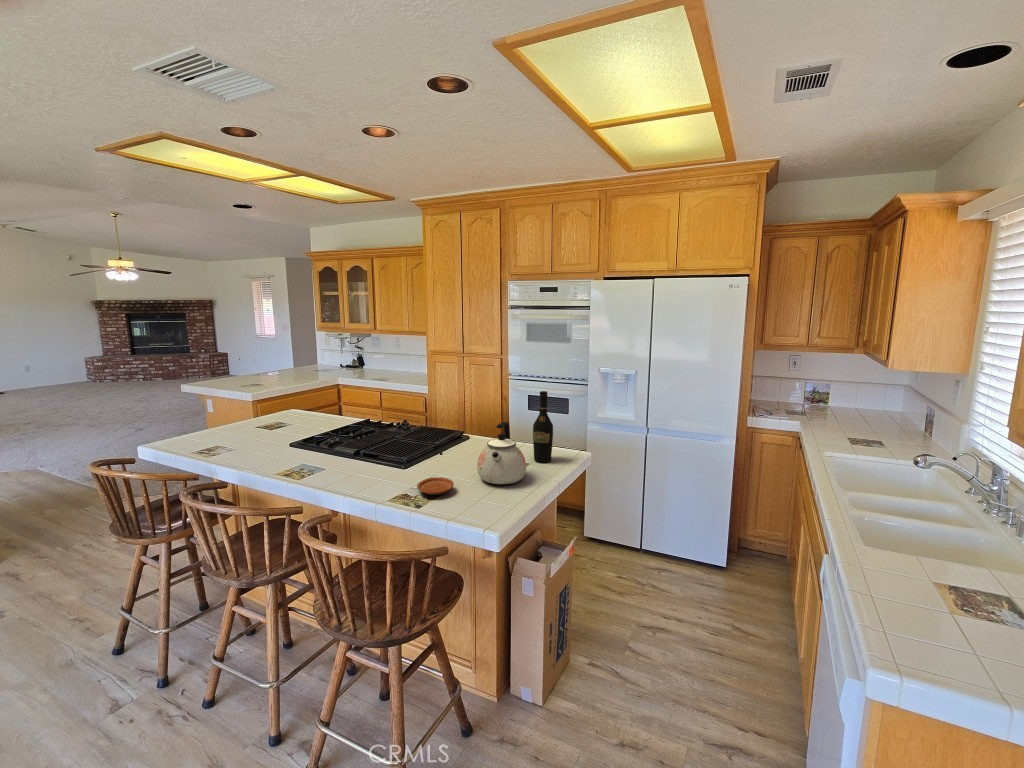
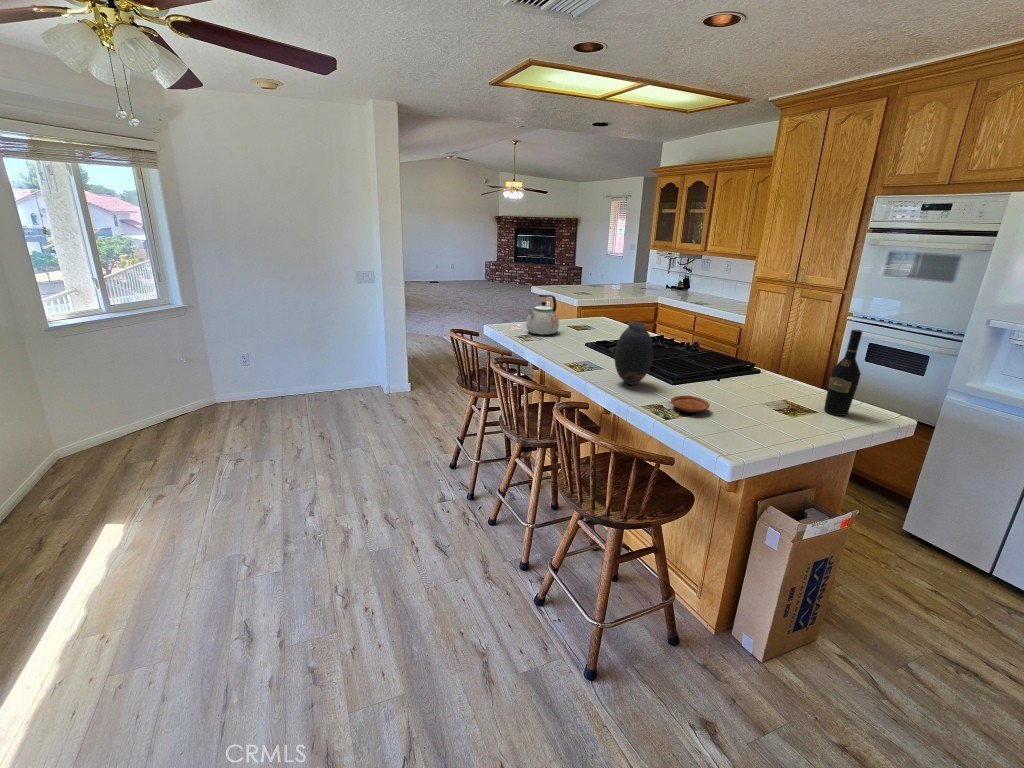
vase: none [343,414,384,481] -> present [615,322,653,385]
kettle: present [477,422,526,484] -> present [526,295,559,335]

